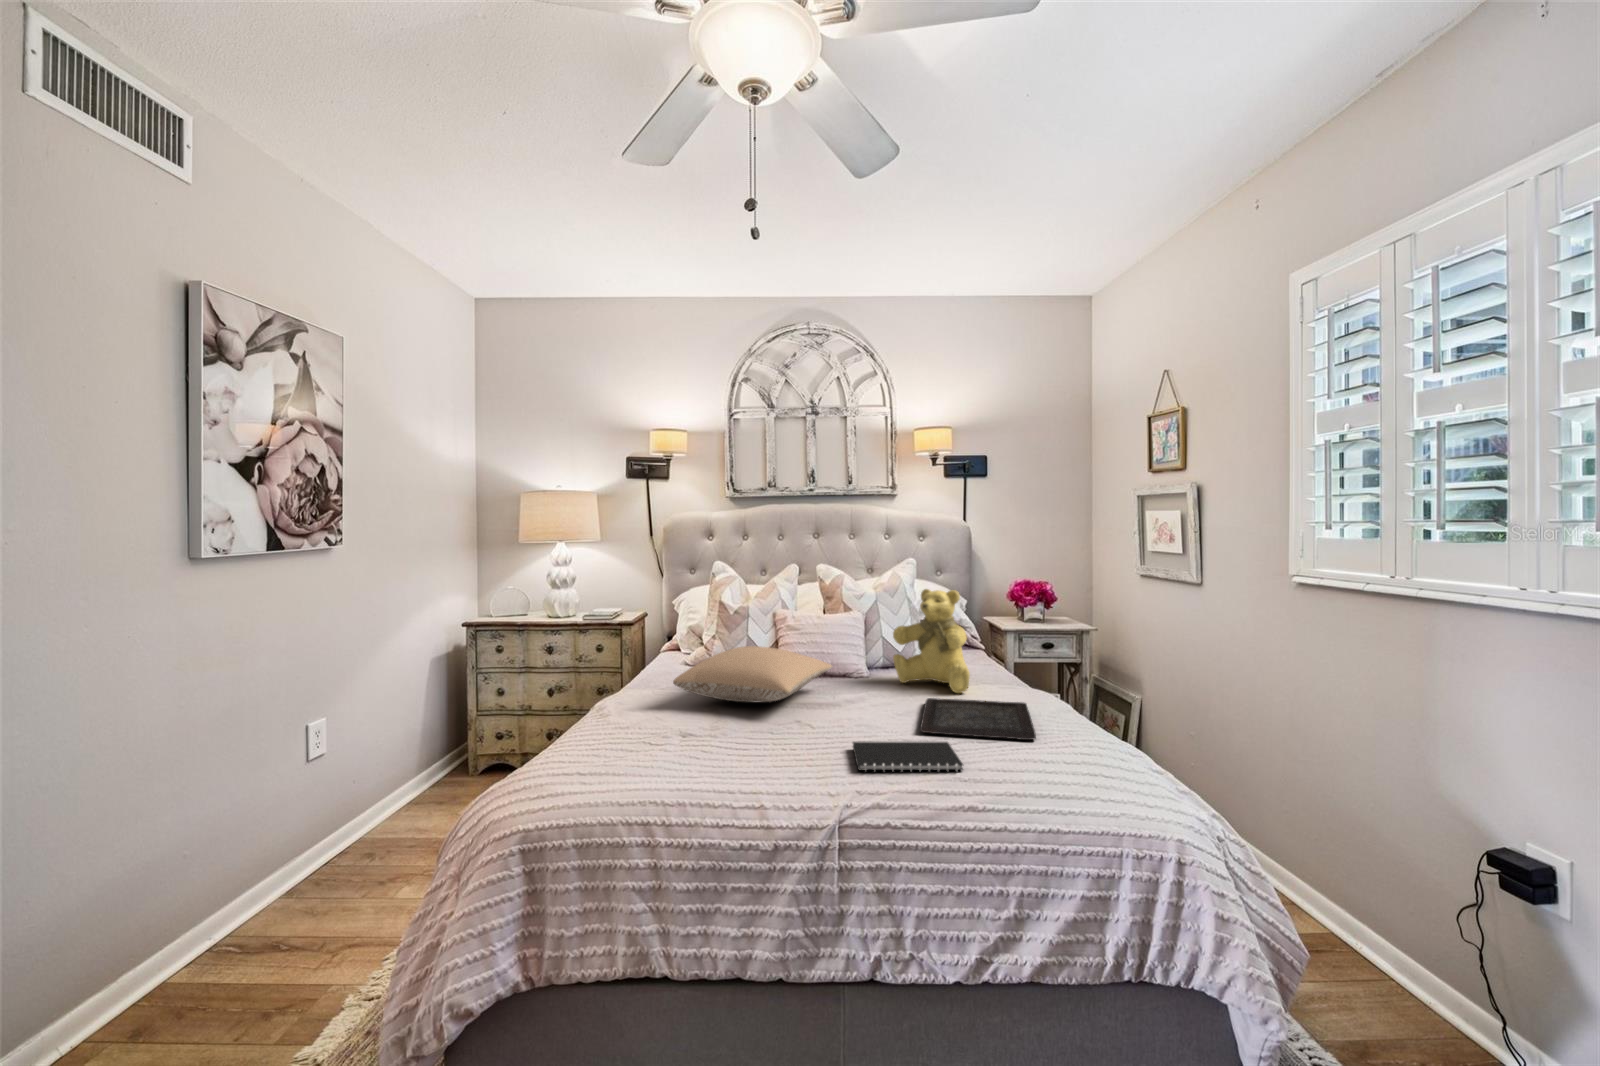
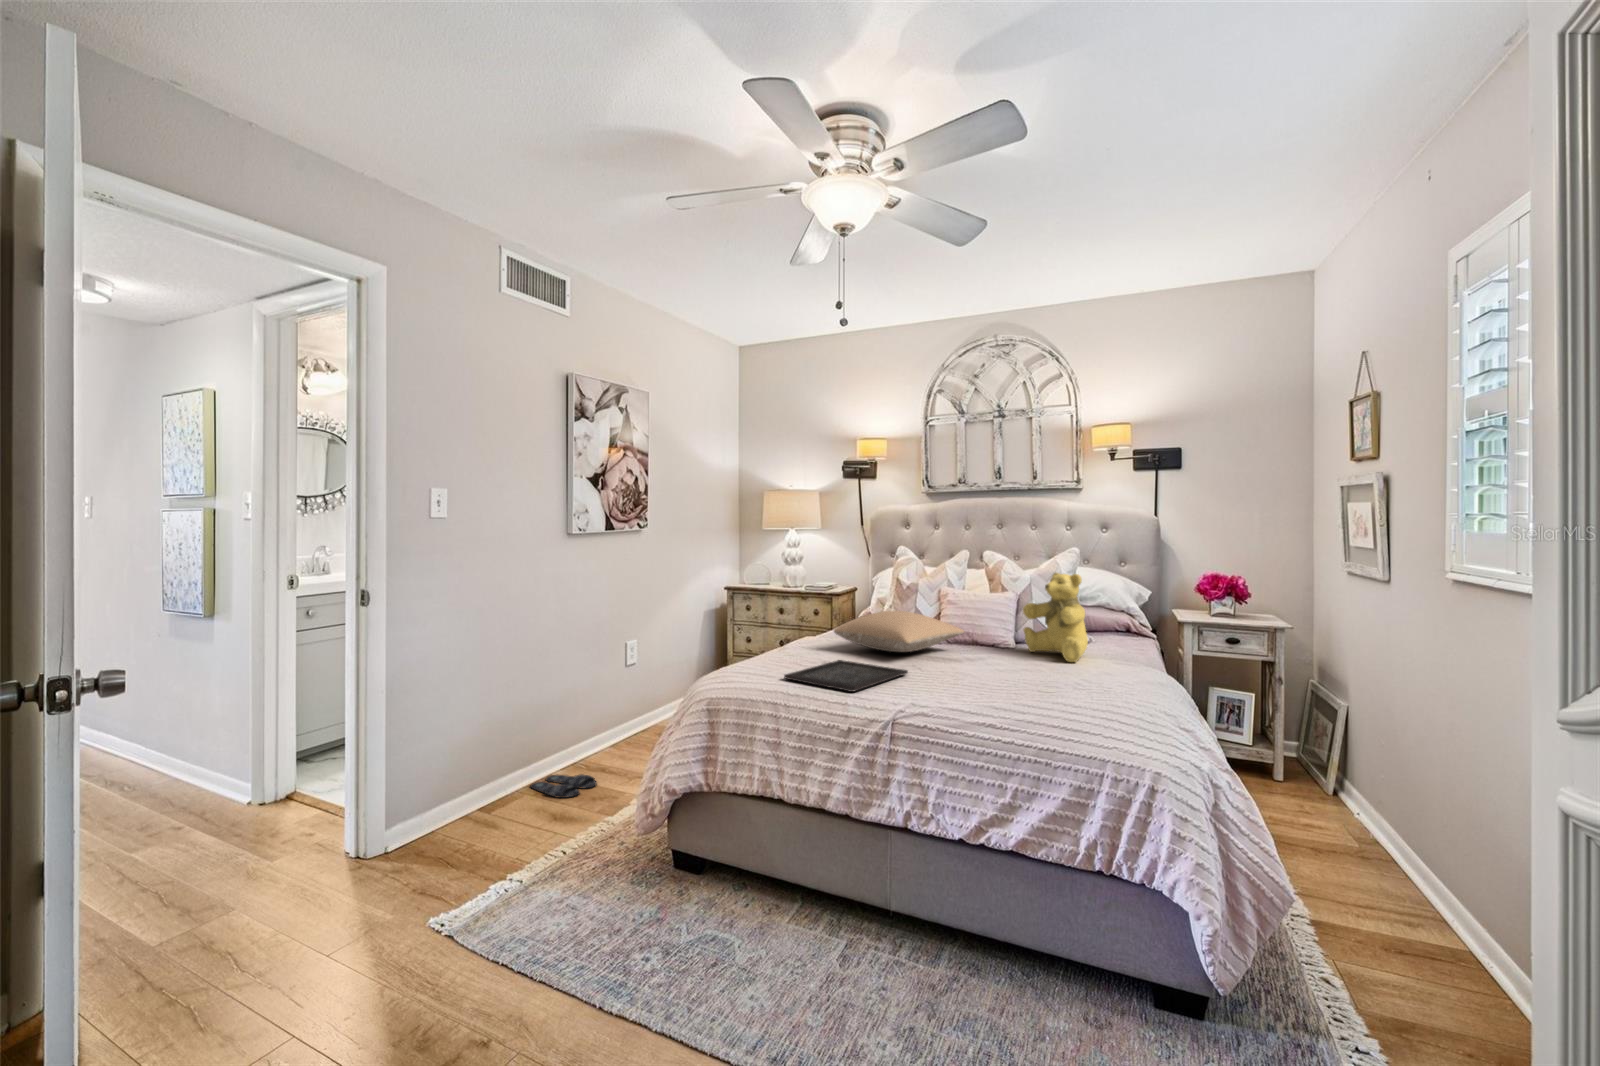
tray: present [920,698,1036,740] -> present [784,660,908,692]
notebook: present [853,742,963,771] -> none [921,678,1008,703]
slippers: none [120,963,269,1029] -> present [530,774,596,798]

